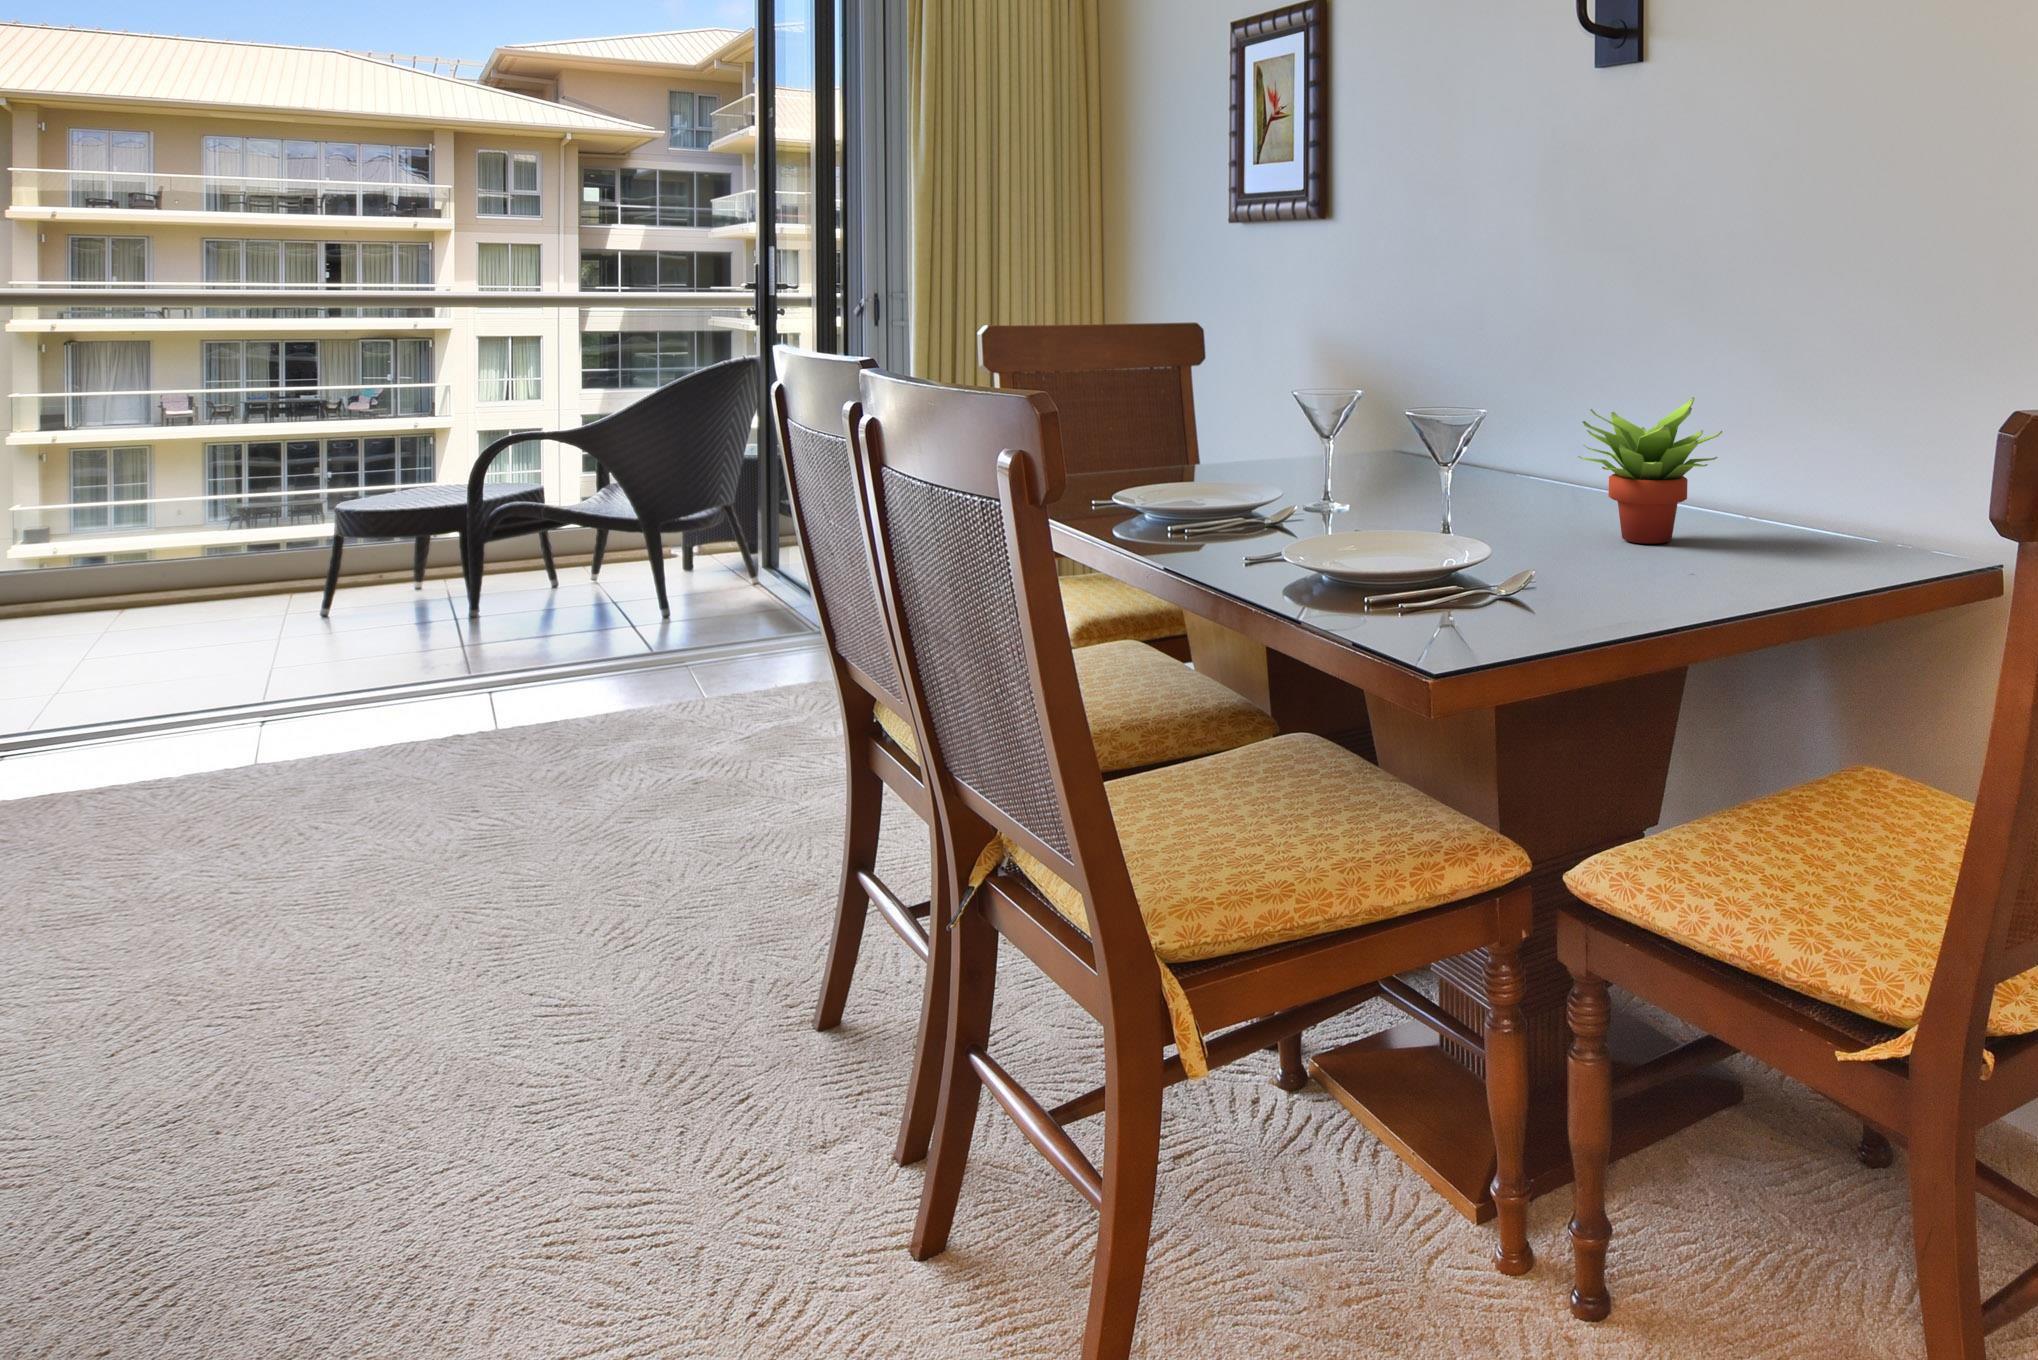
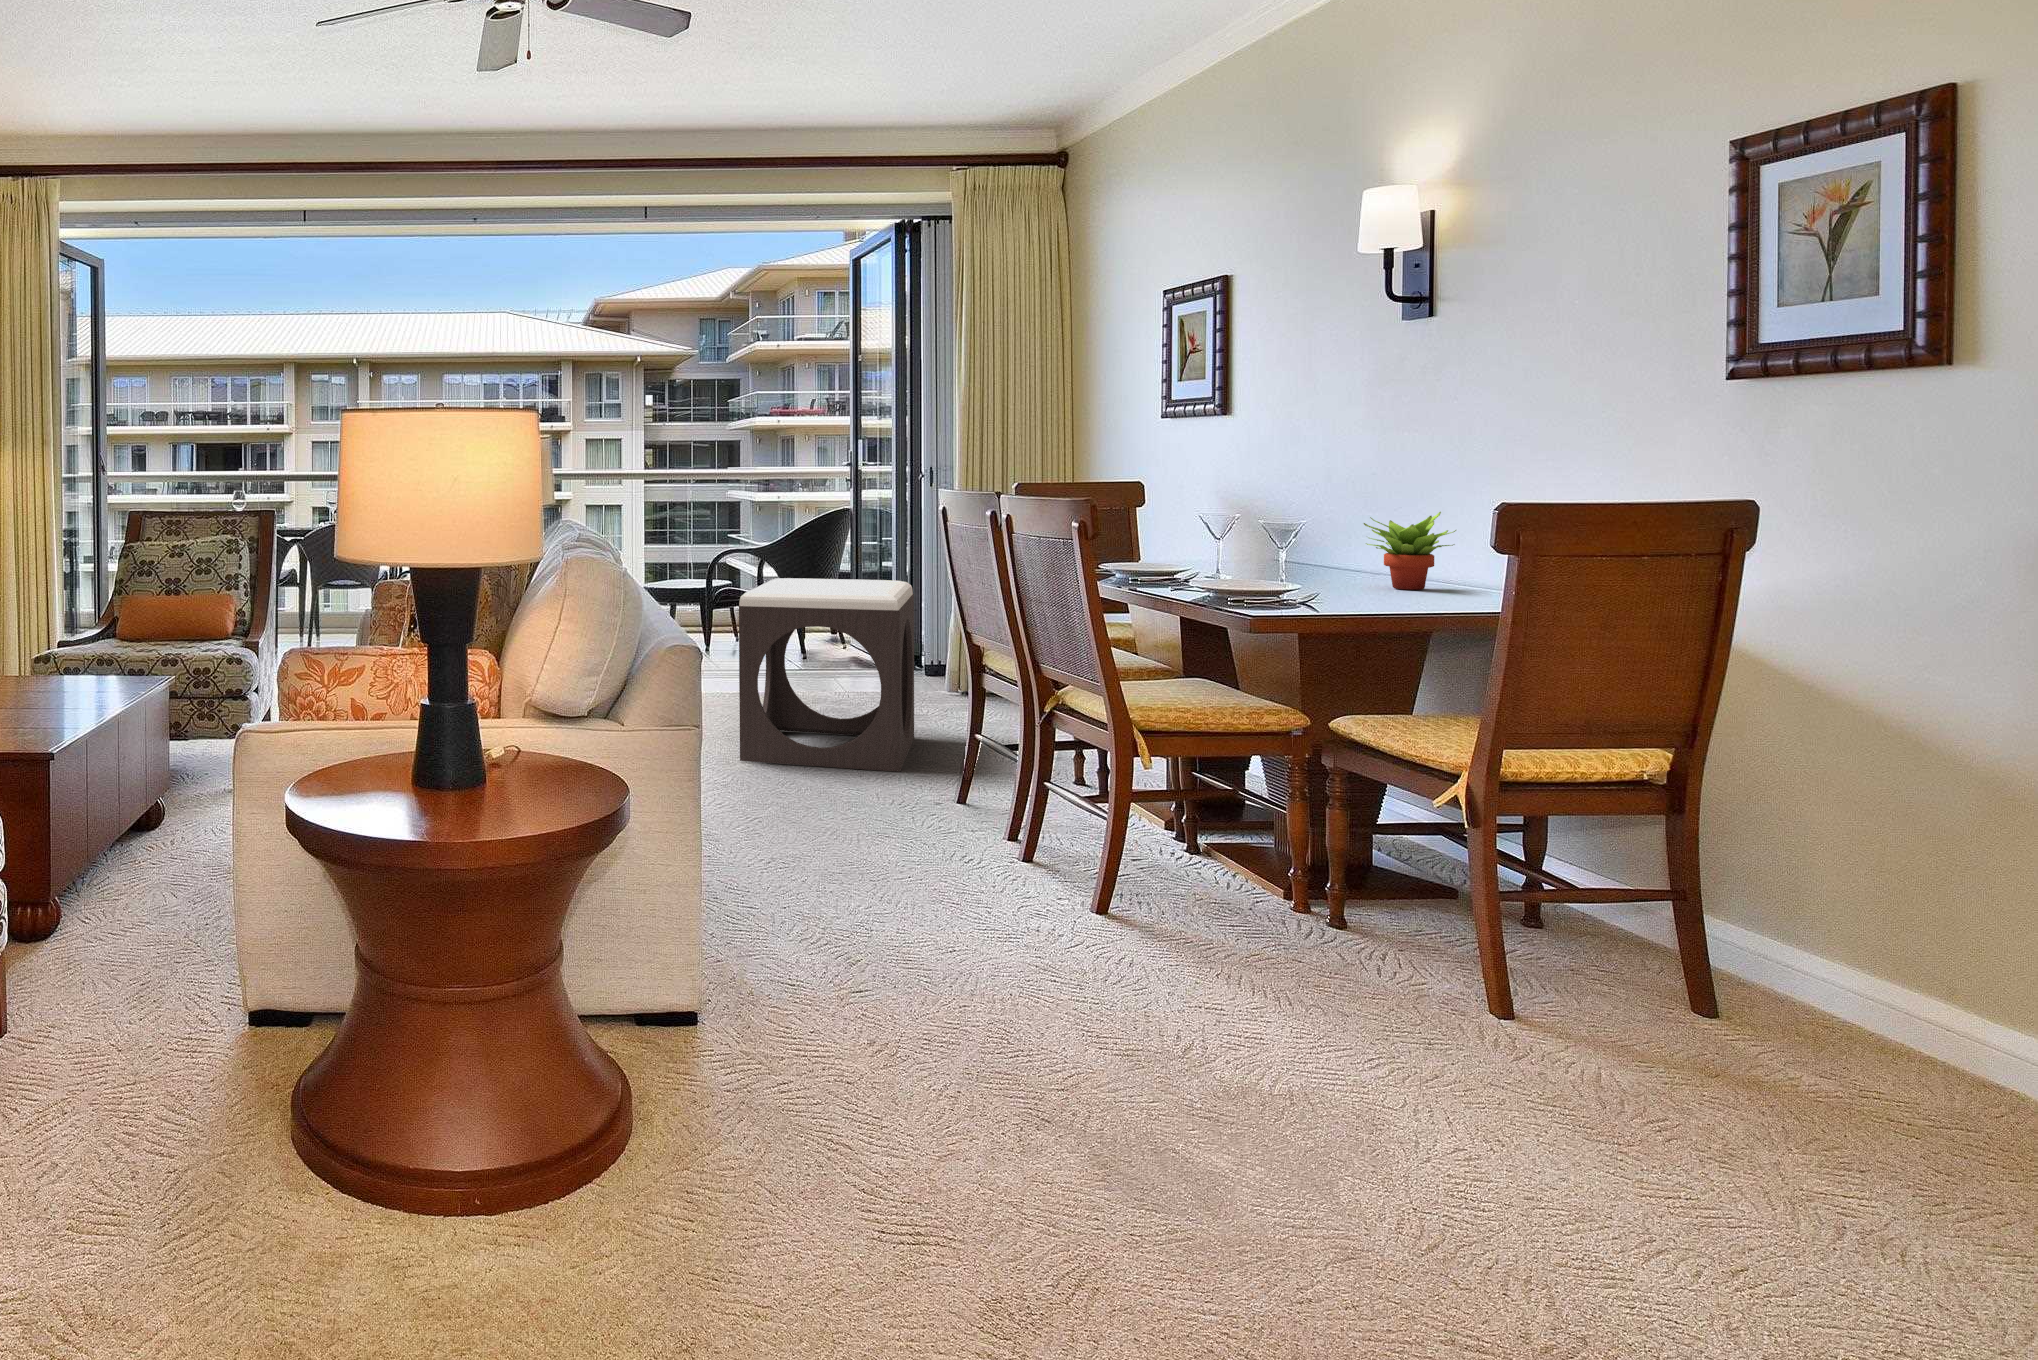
footstool: none [329,514,792,957] -> present [739,578,914,772]

